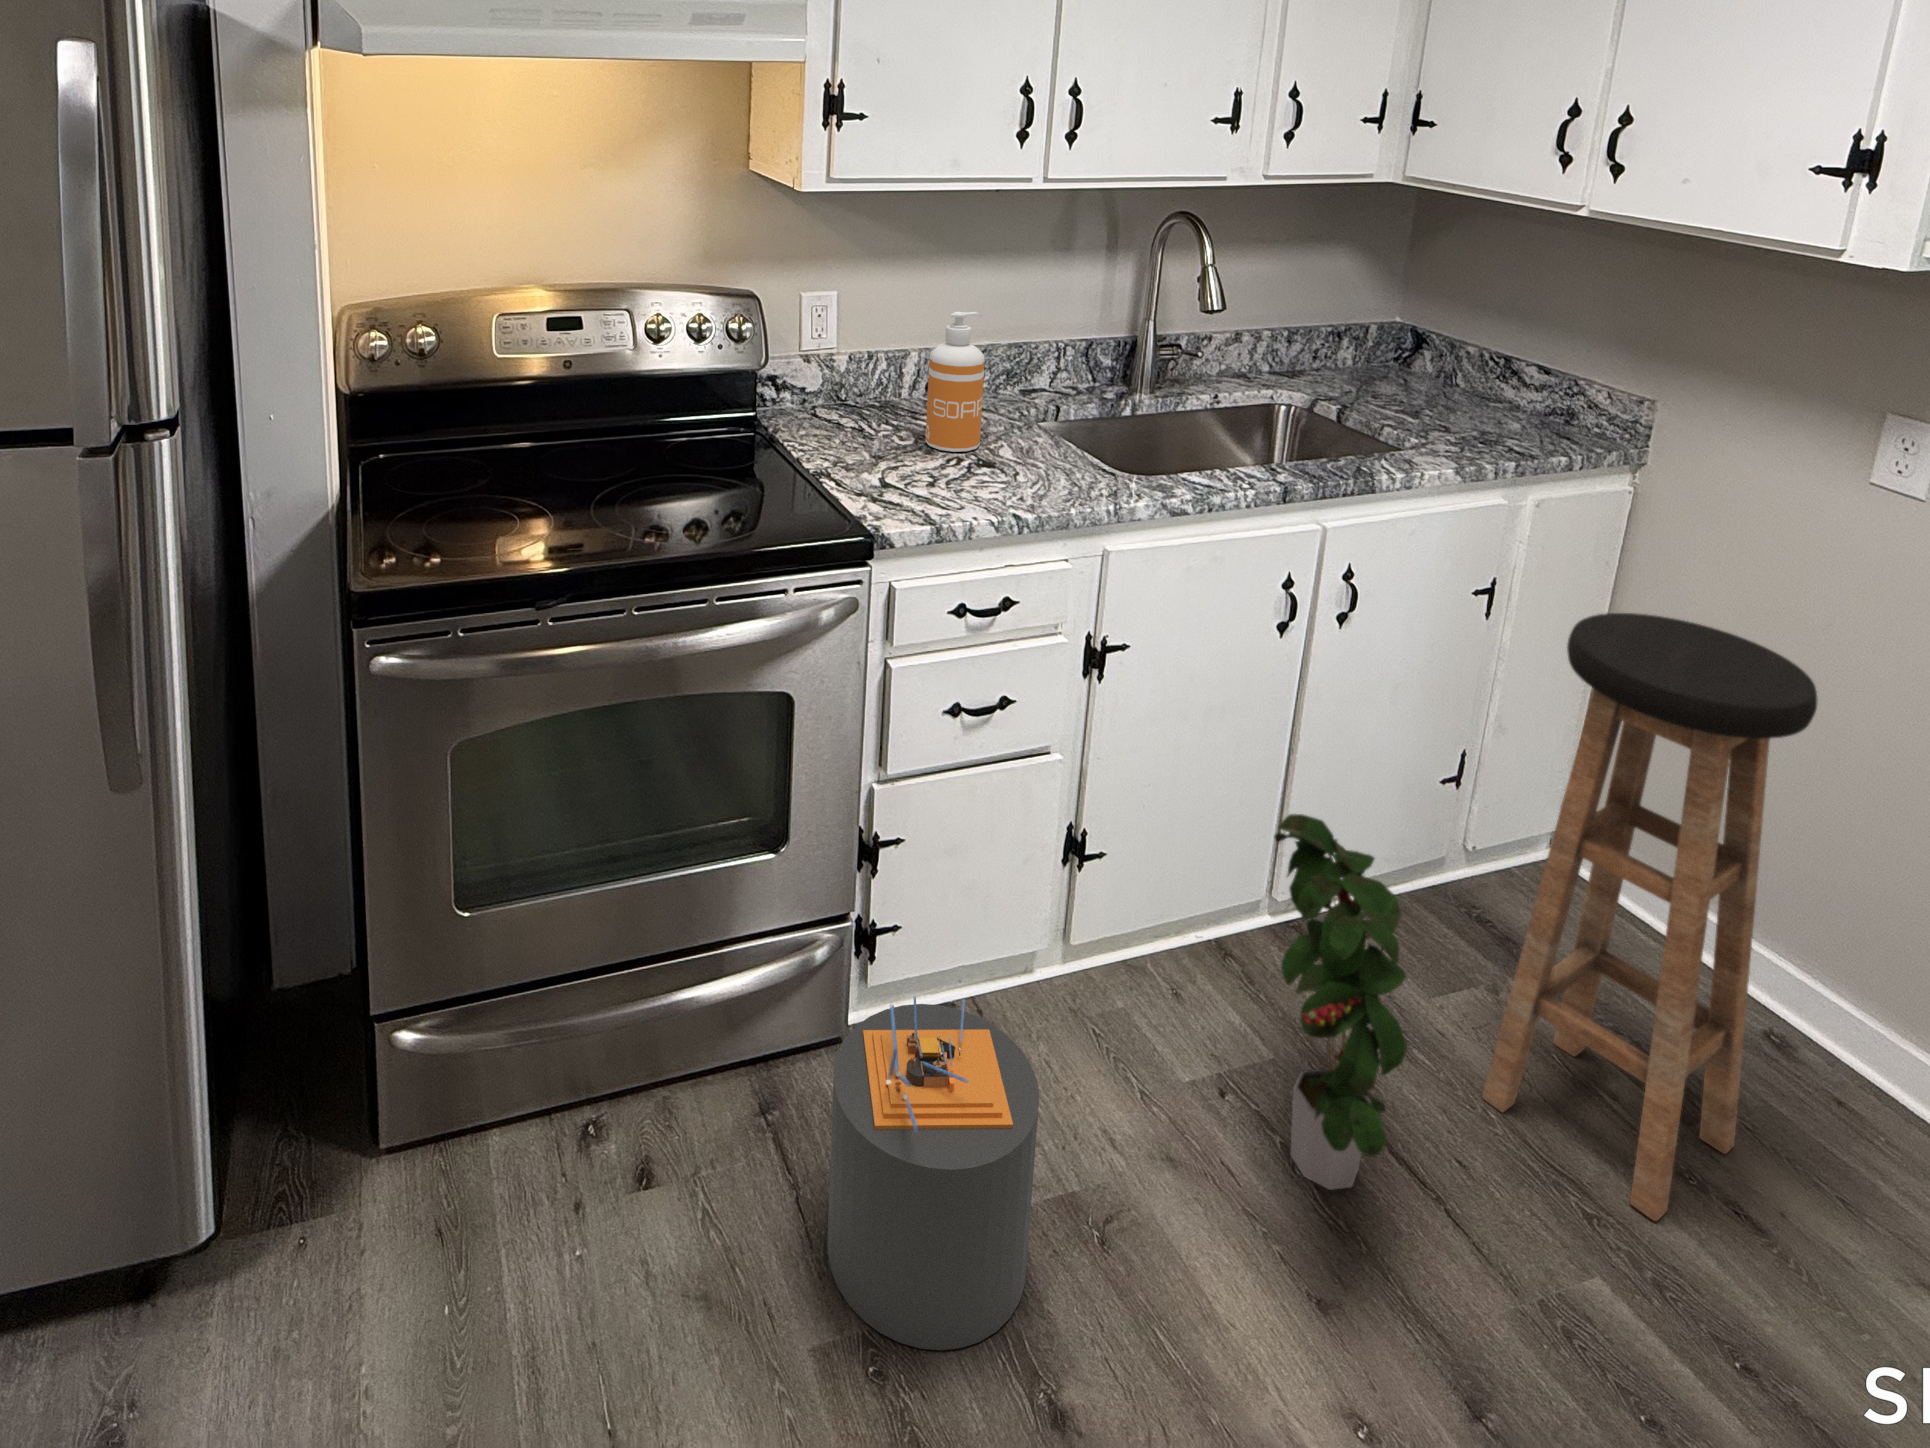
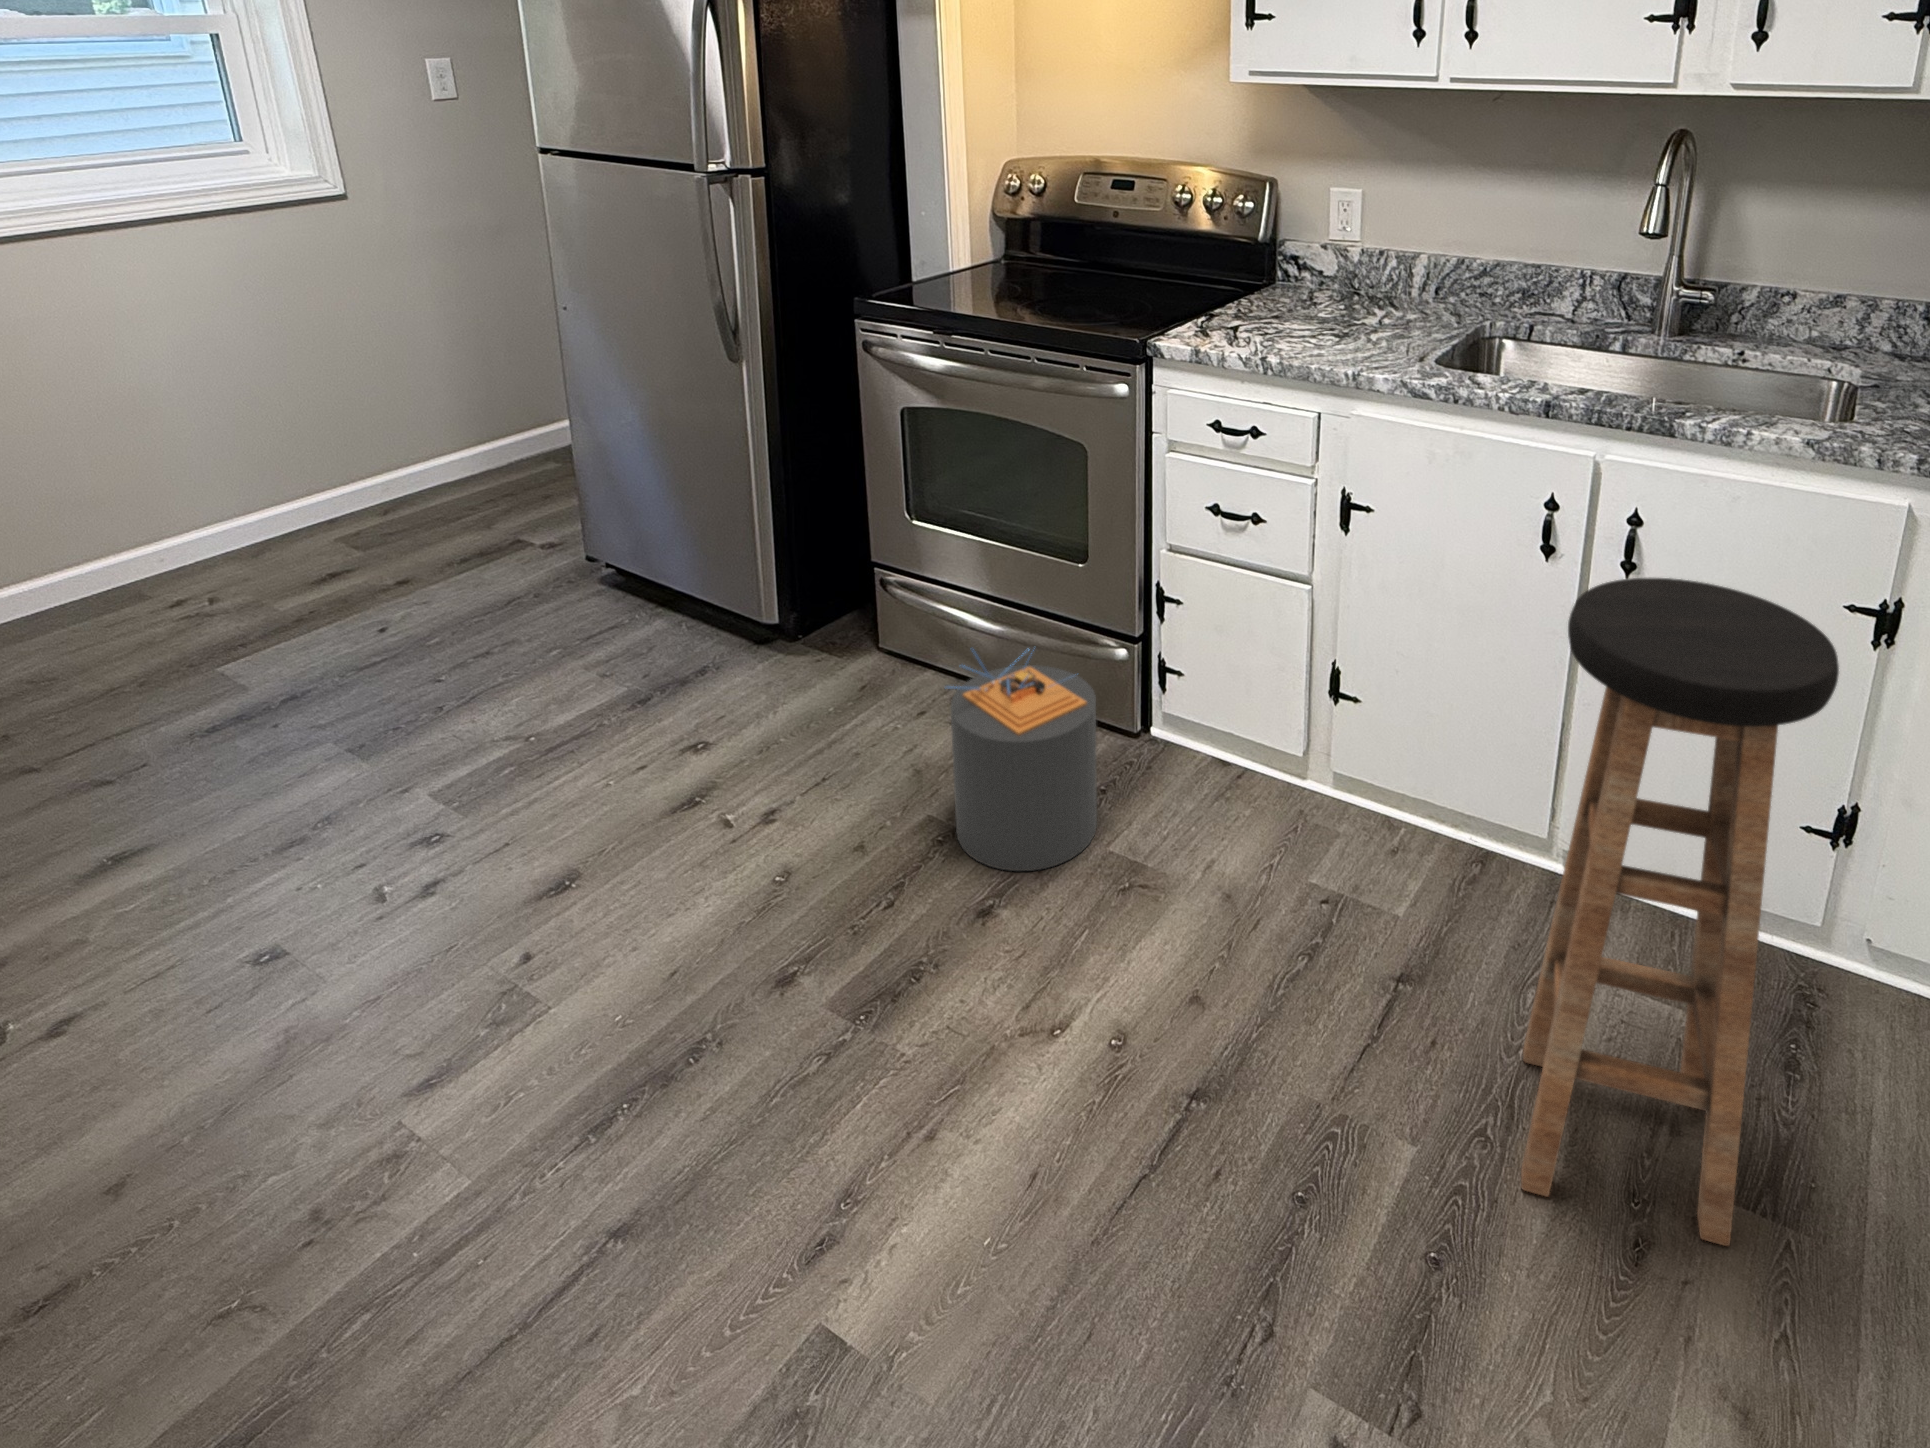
soap dispenser: present [925,312,985,452] -> none [1333,202,1386,328]
potted plant: present [1275,814,1407,1190] -> none [1185,677,1445,990]

